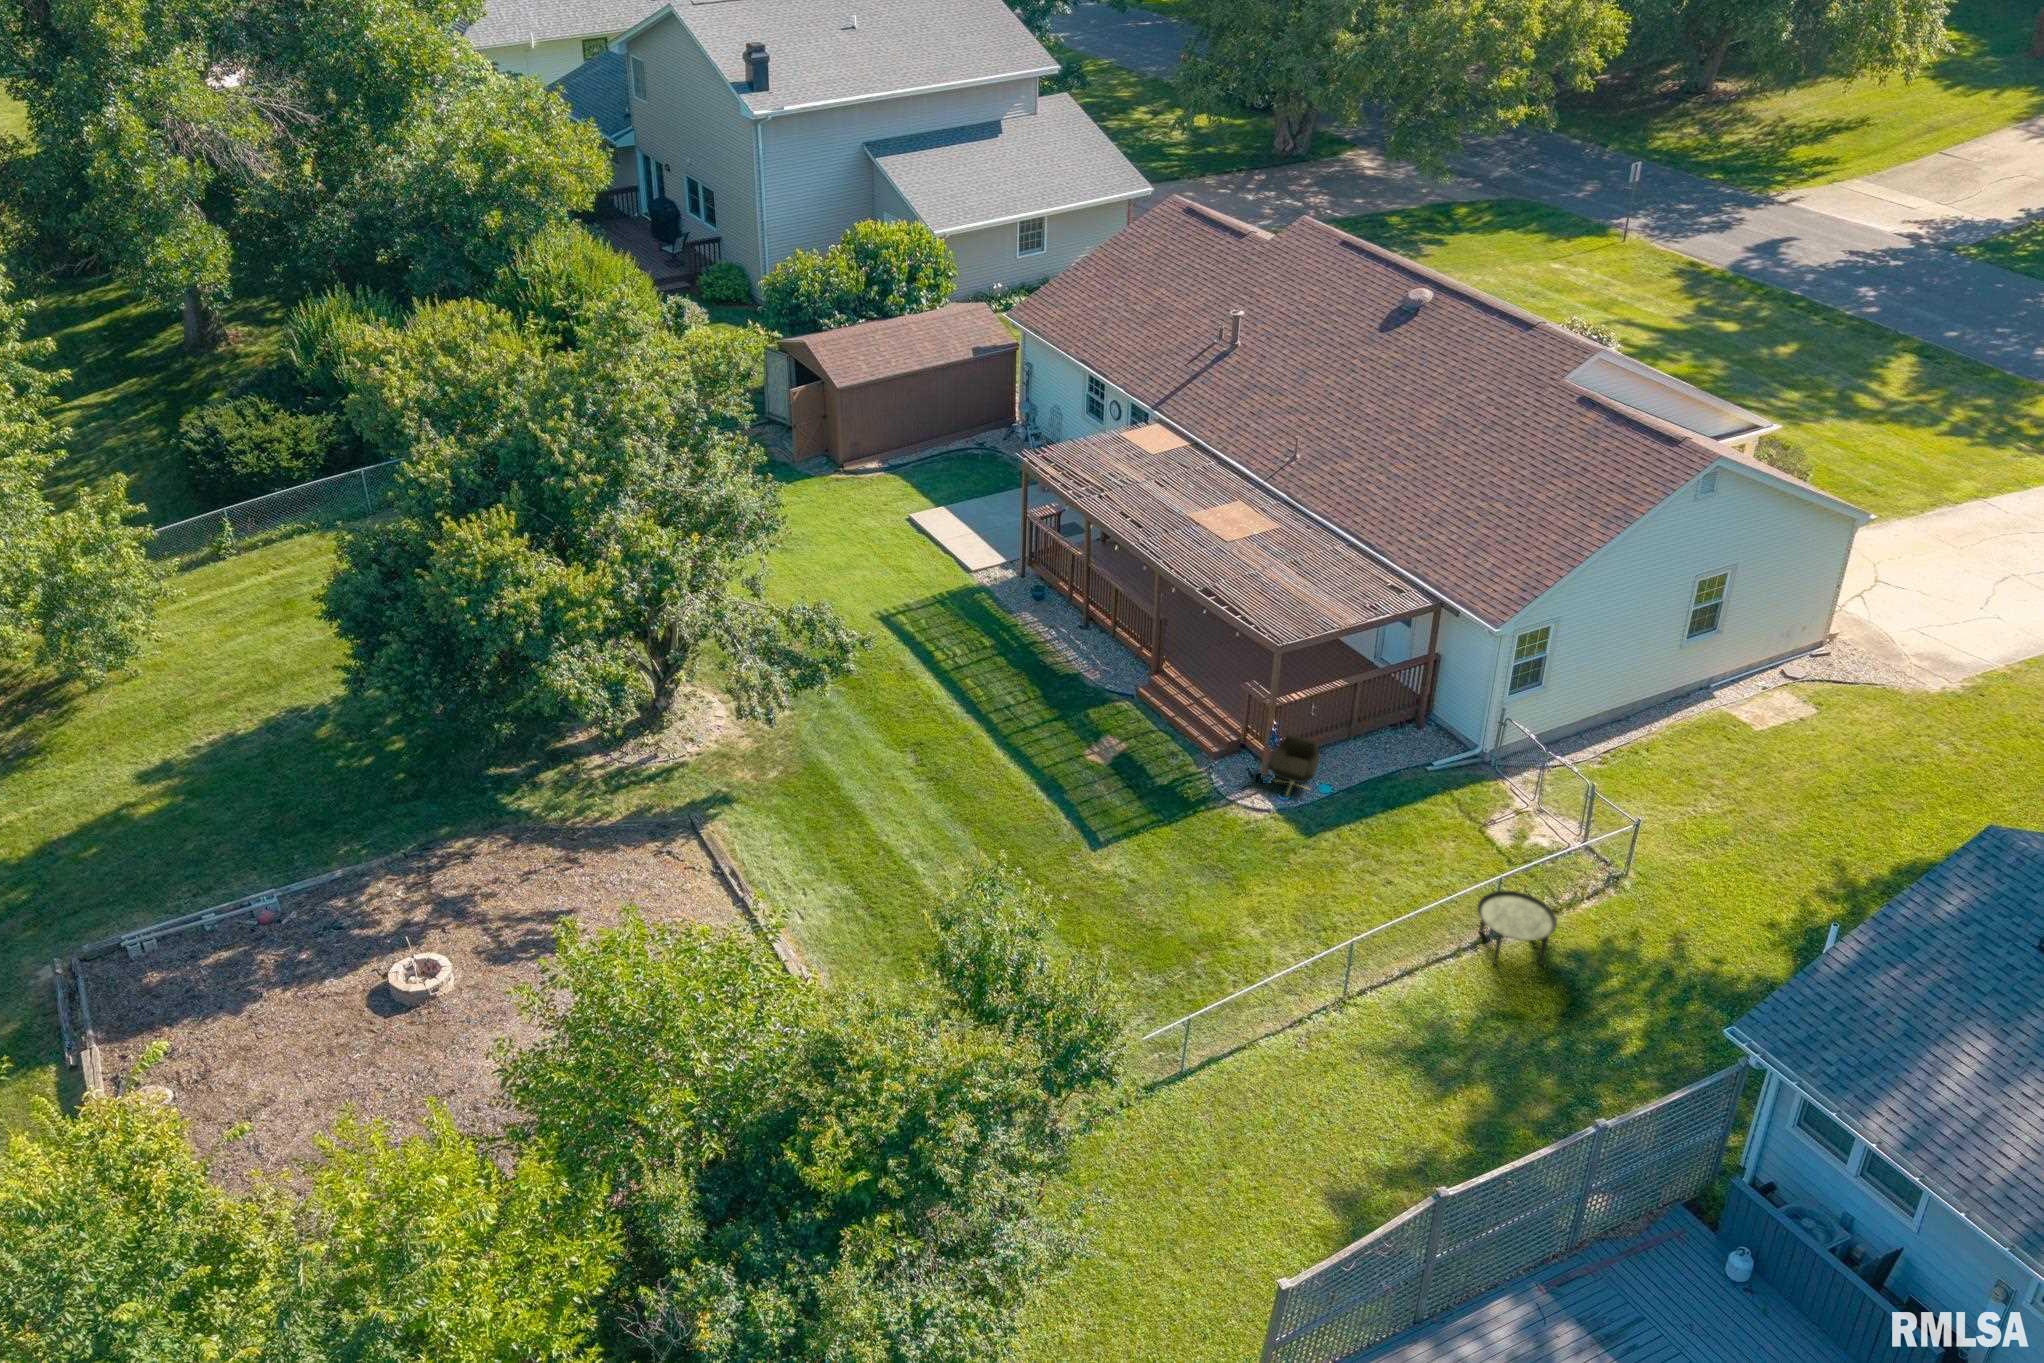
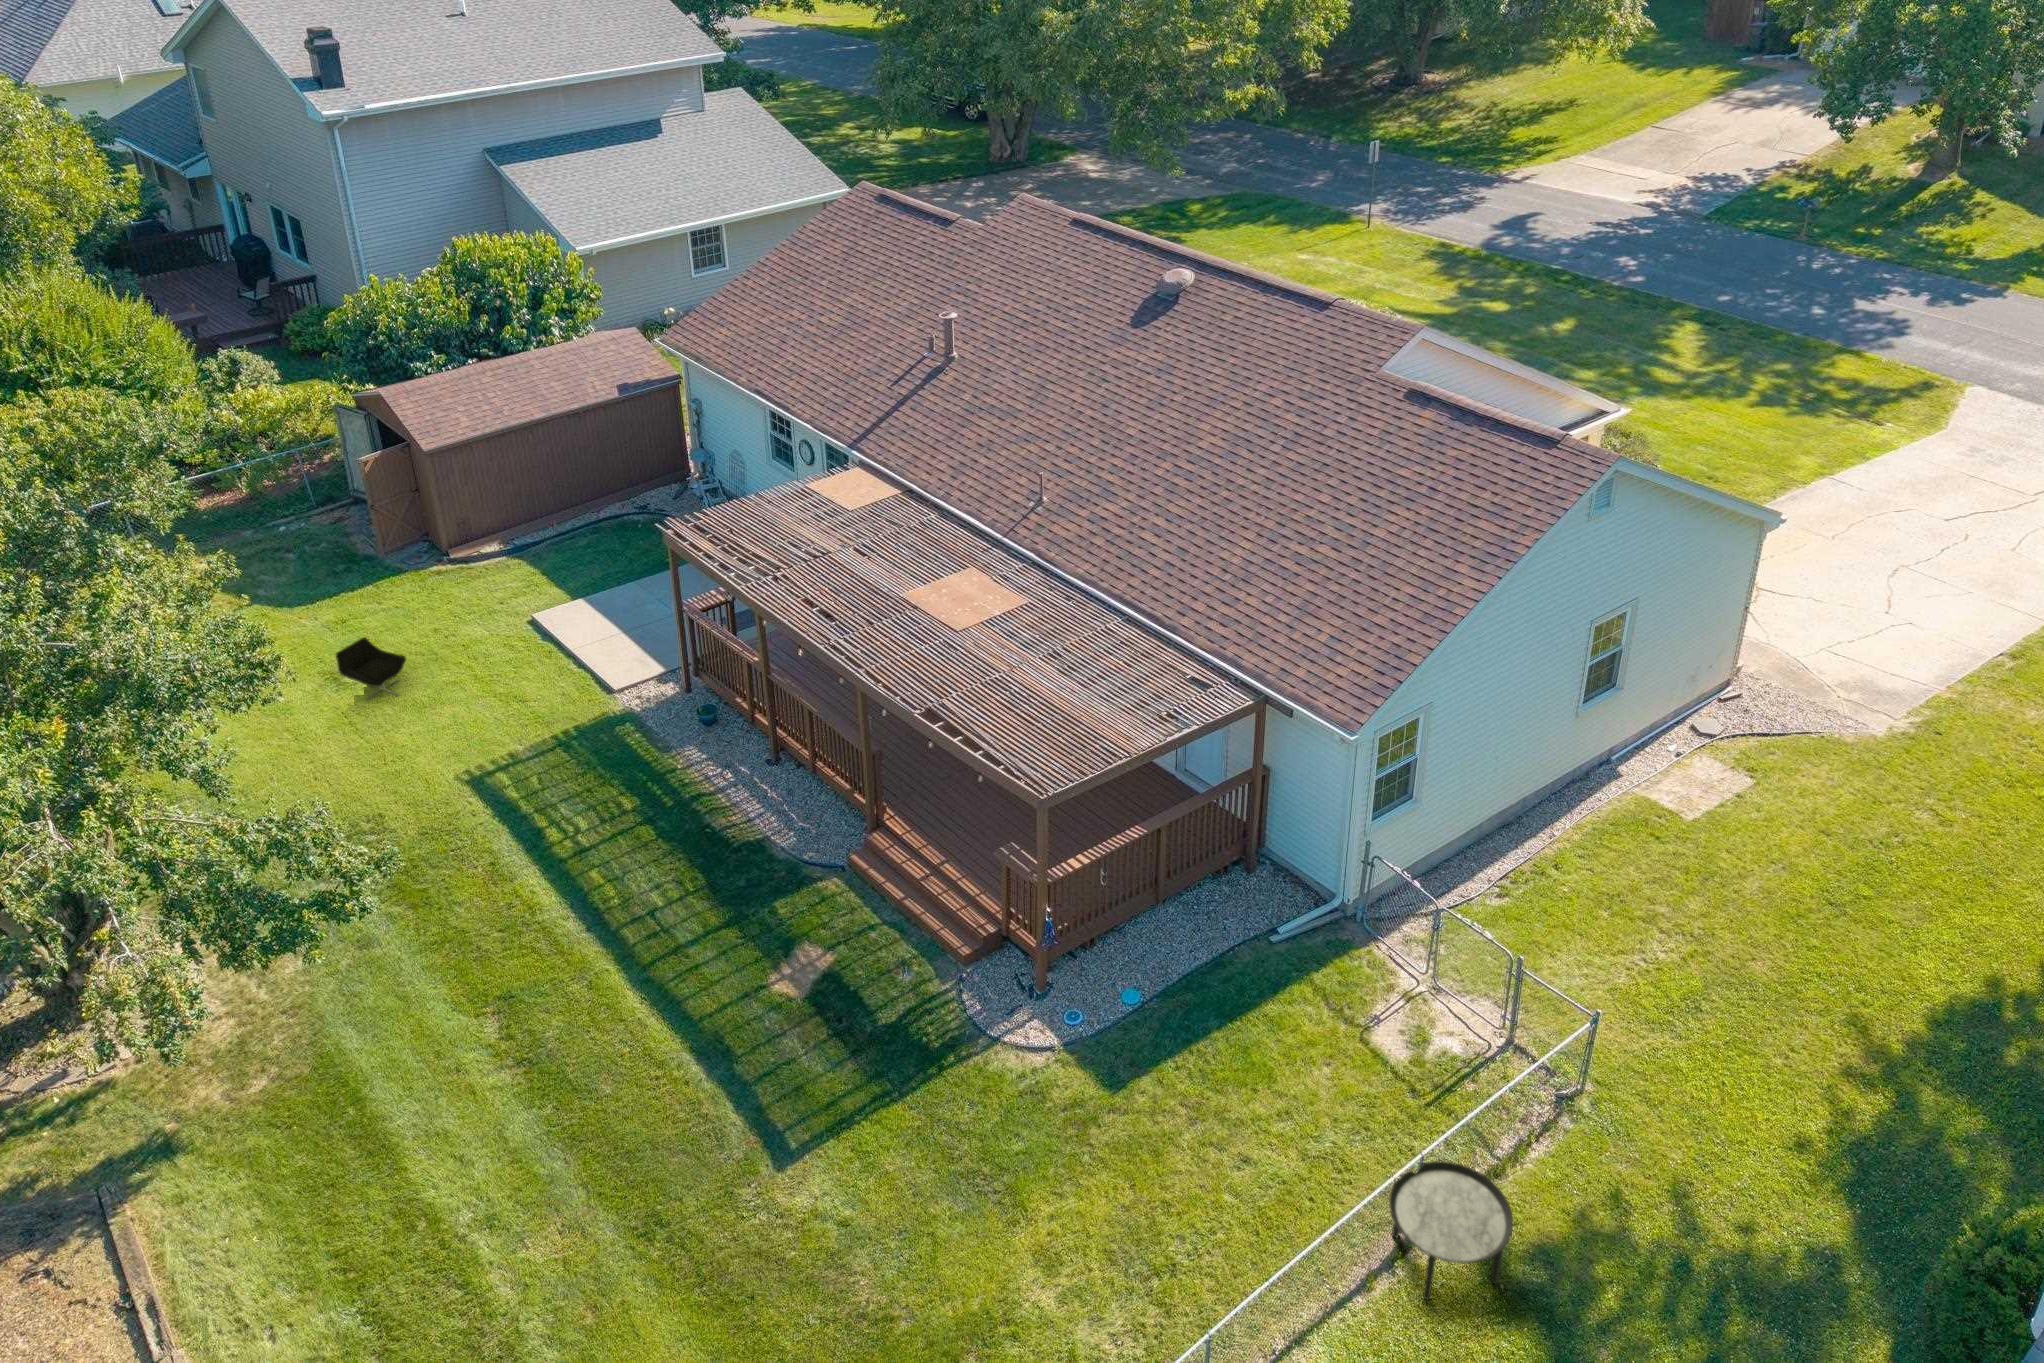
lounge chair: present [1268,735,1320,794] -> present [336,638,406,699]

